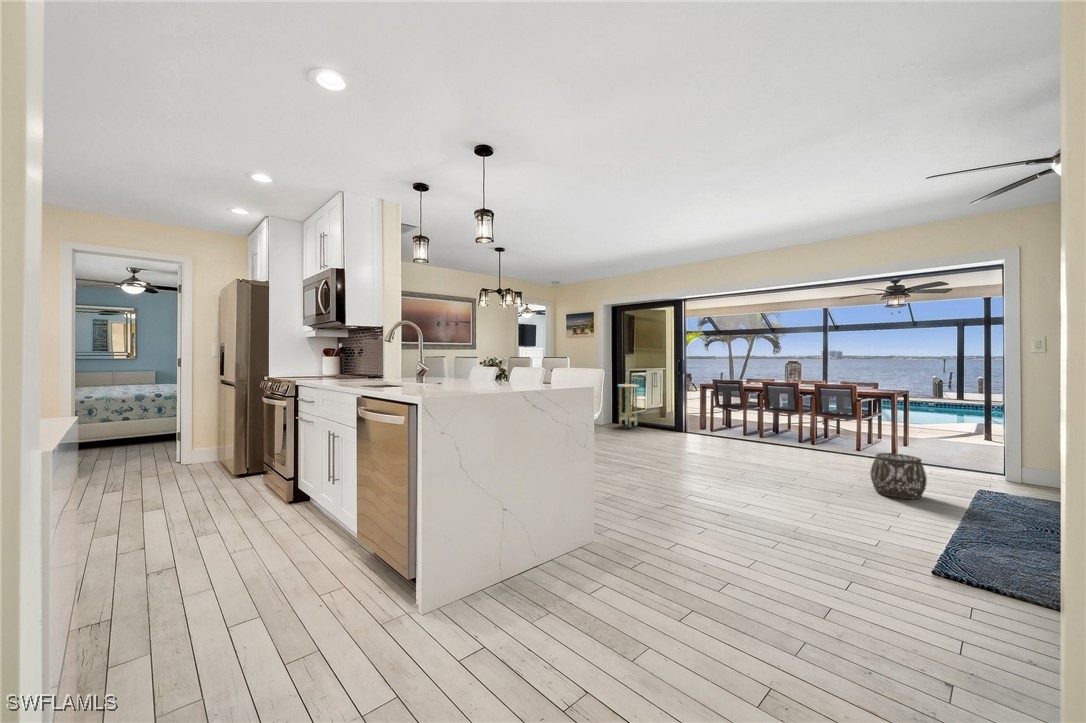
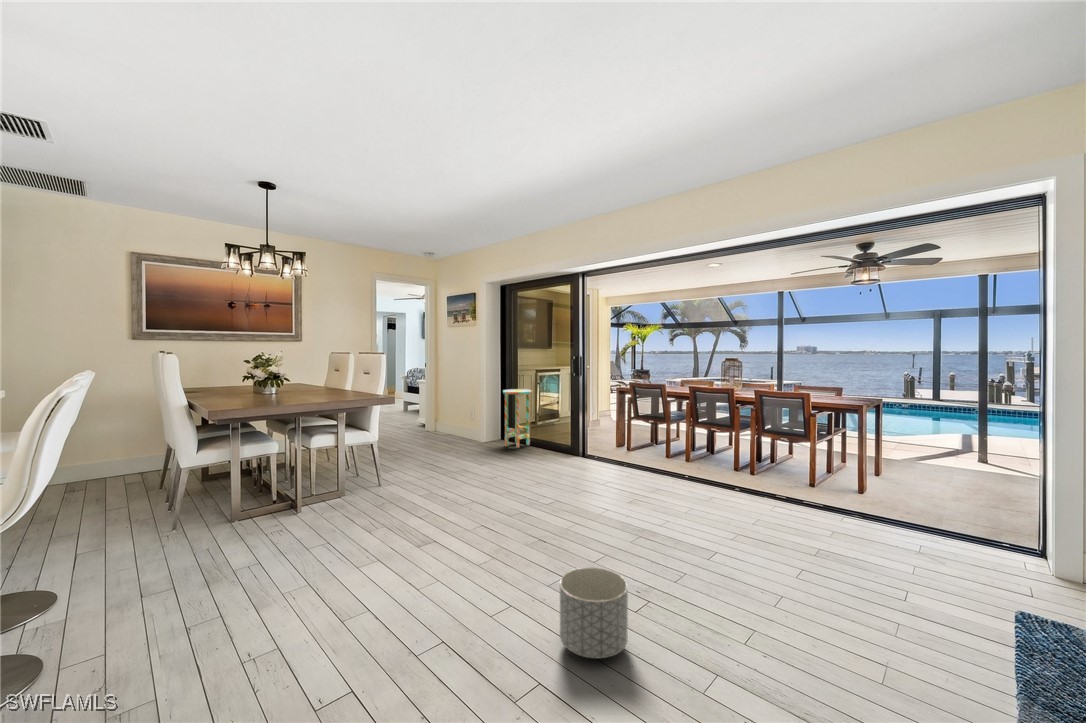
woven basket: present [870,453,927,500] -> none [825,536,934,643]
planter: none [736,462,772,499] -> present [560,567,628,659]

